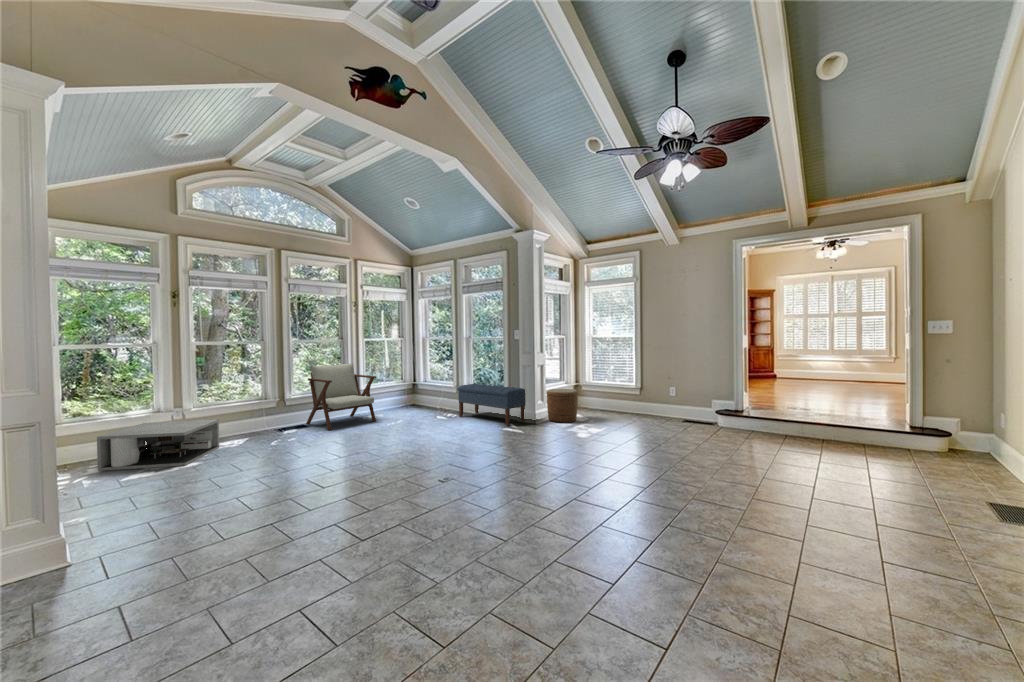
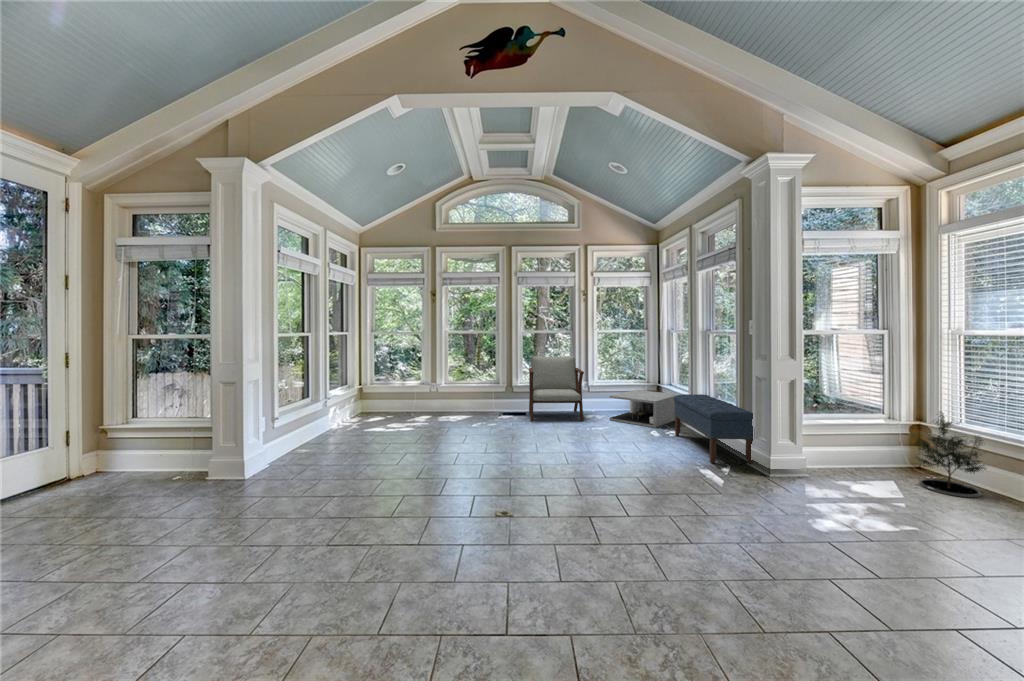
potted tree: none [588,375,613,415] -> present [913,412,986,498]
woven basket: present [547,389,578,423] -> none [793,422,863,488]
coffee table: present [97,420,219,471] -> present [609,390,677,428]

